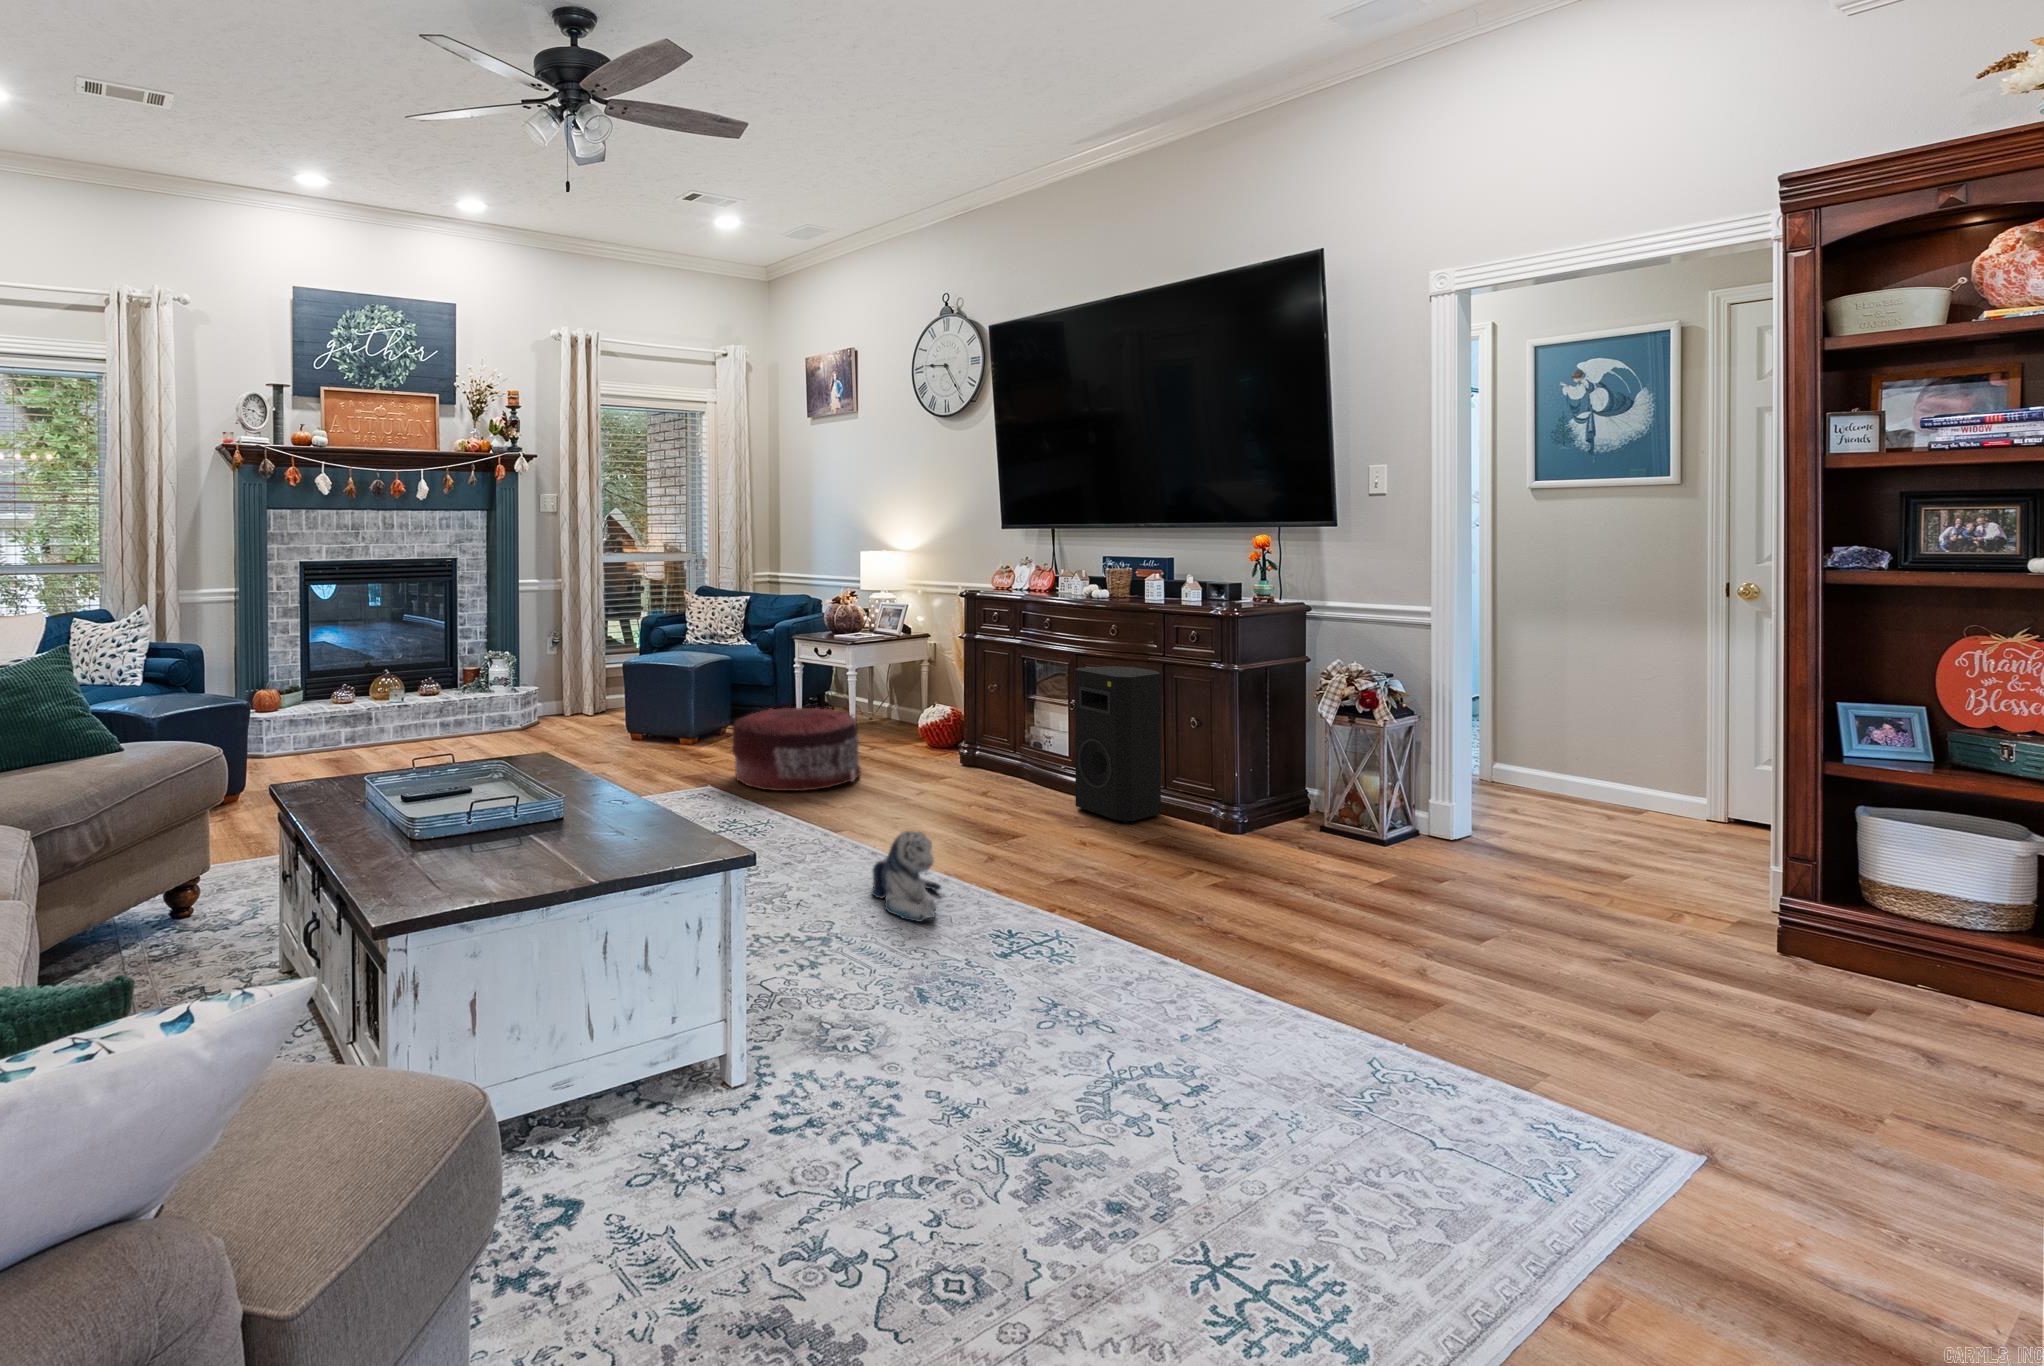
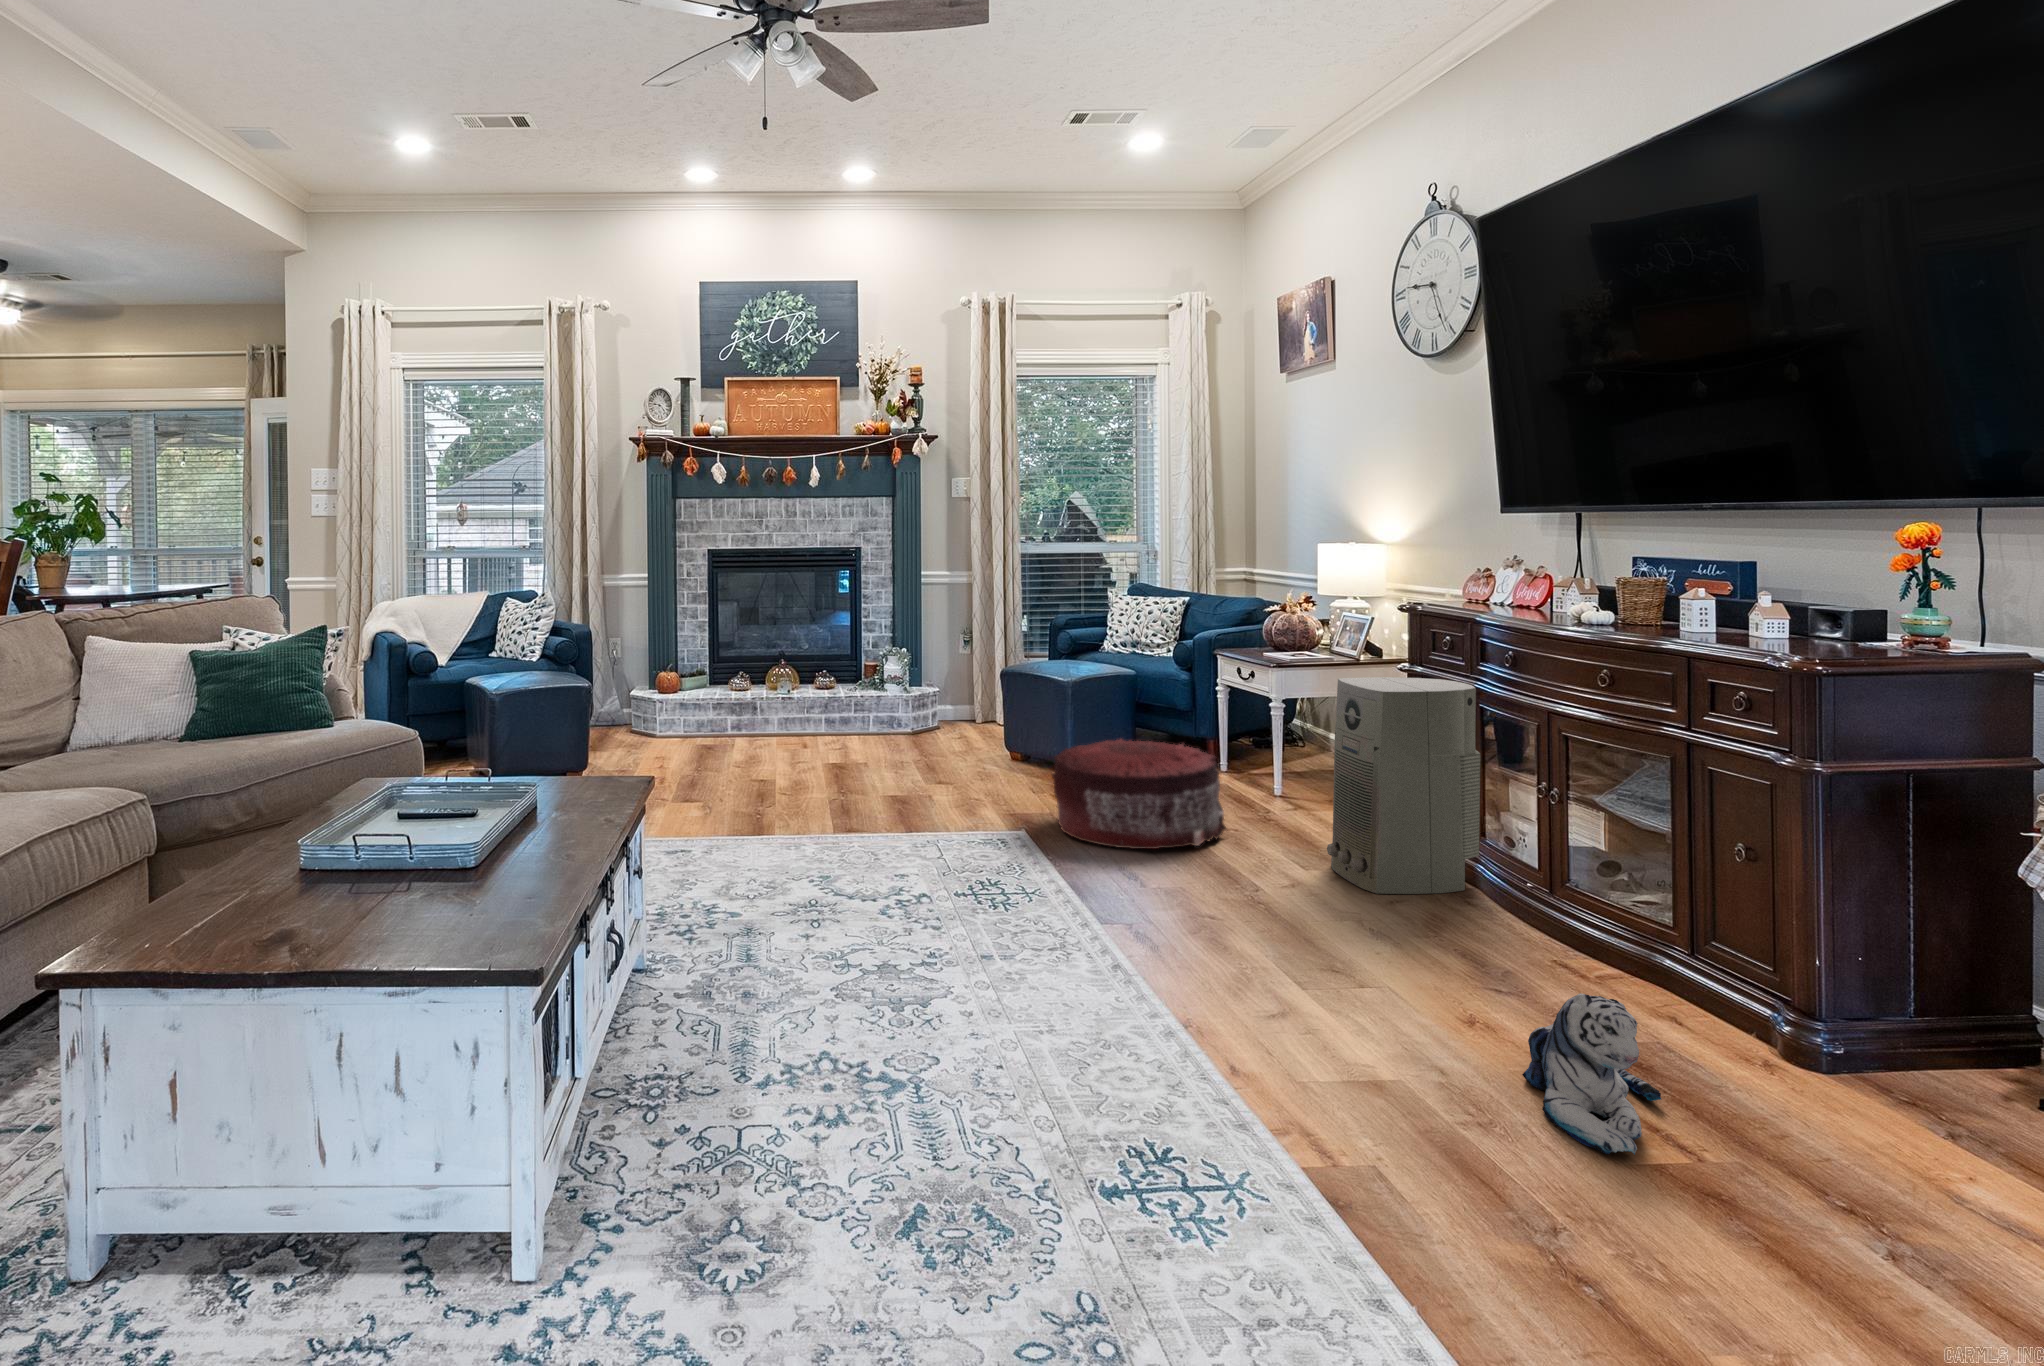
air purifier: none [944,643,1037,794] -> present [1327,677,1480,894]
speaker: present [1075,666,1161,823] -> none [1490,727,1639,979]
plush toy: present [871,831,941,922] -> present [1522,993,1661,1155]

